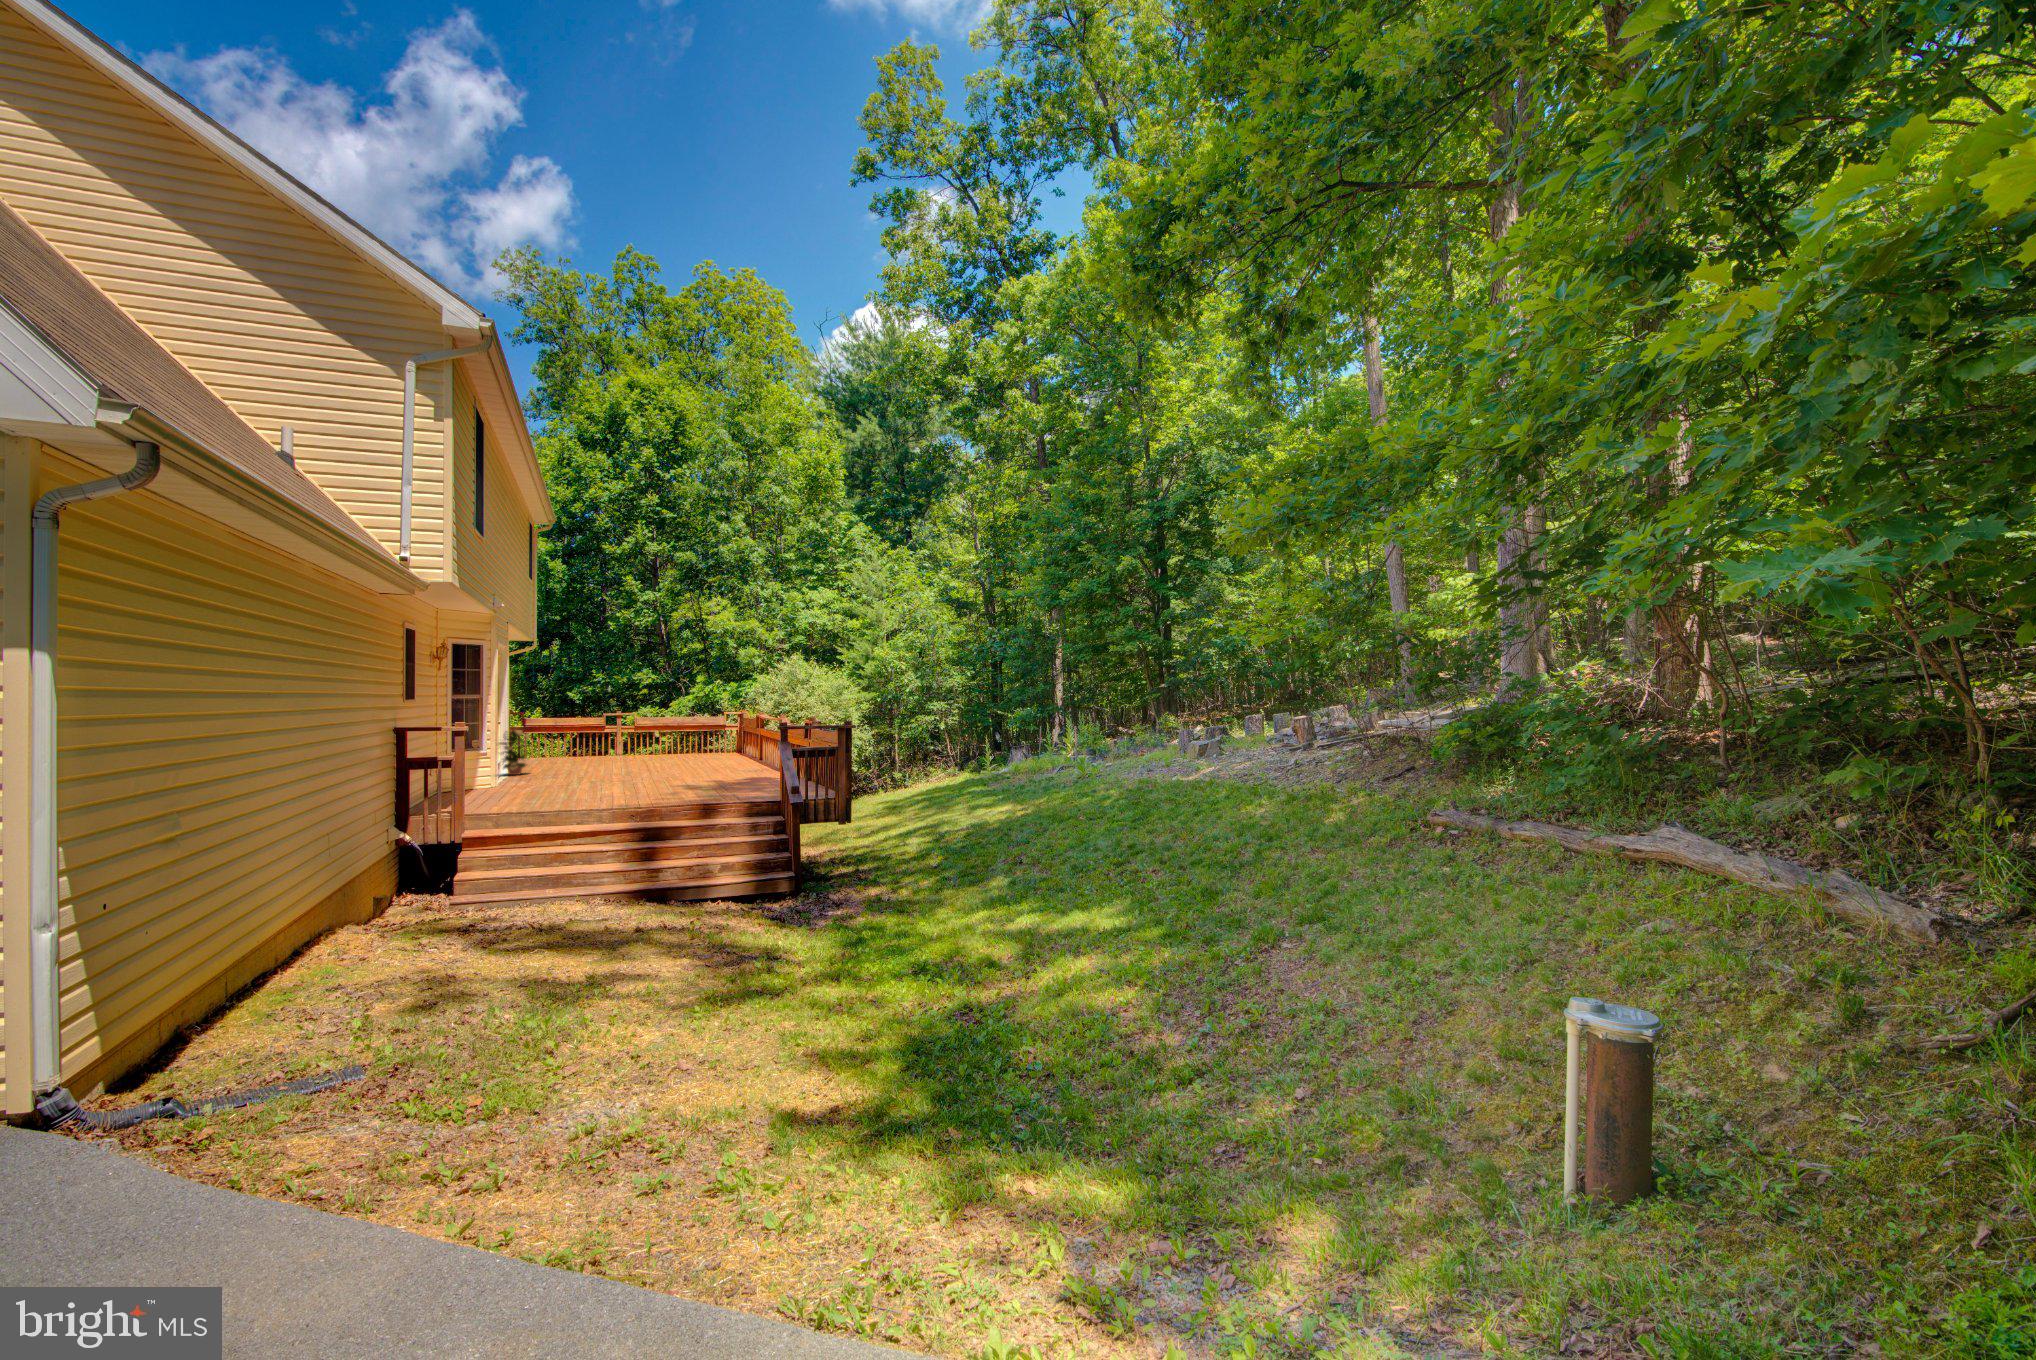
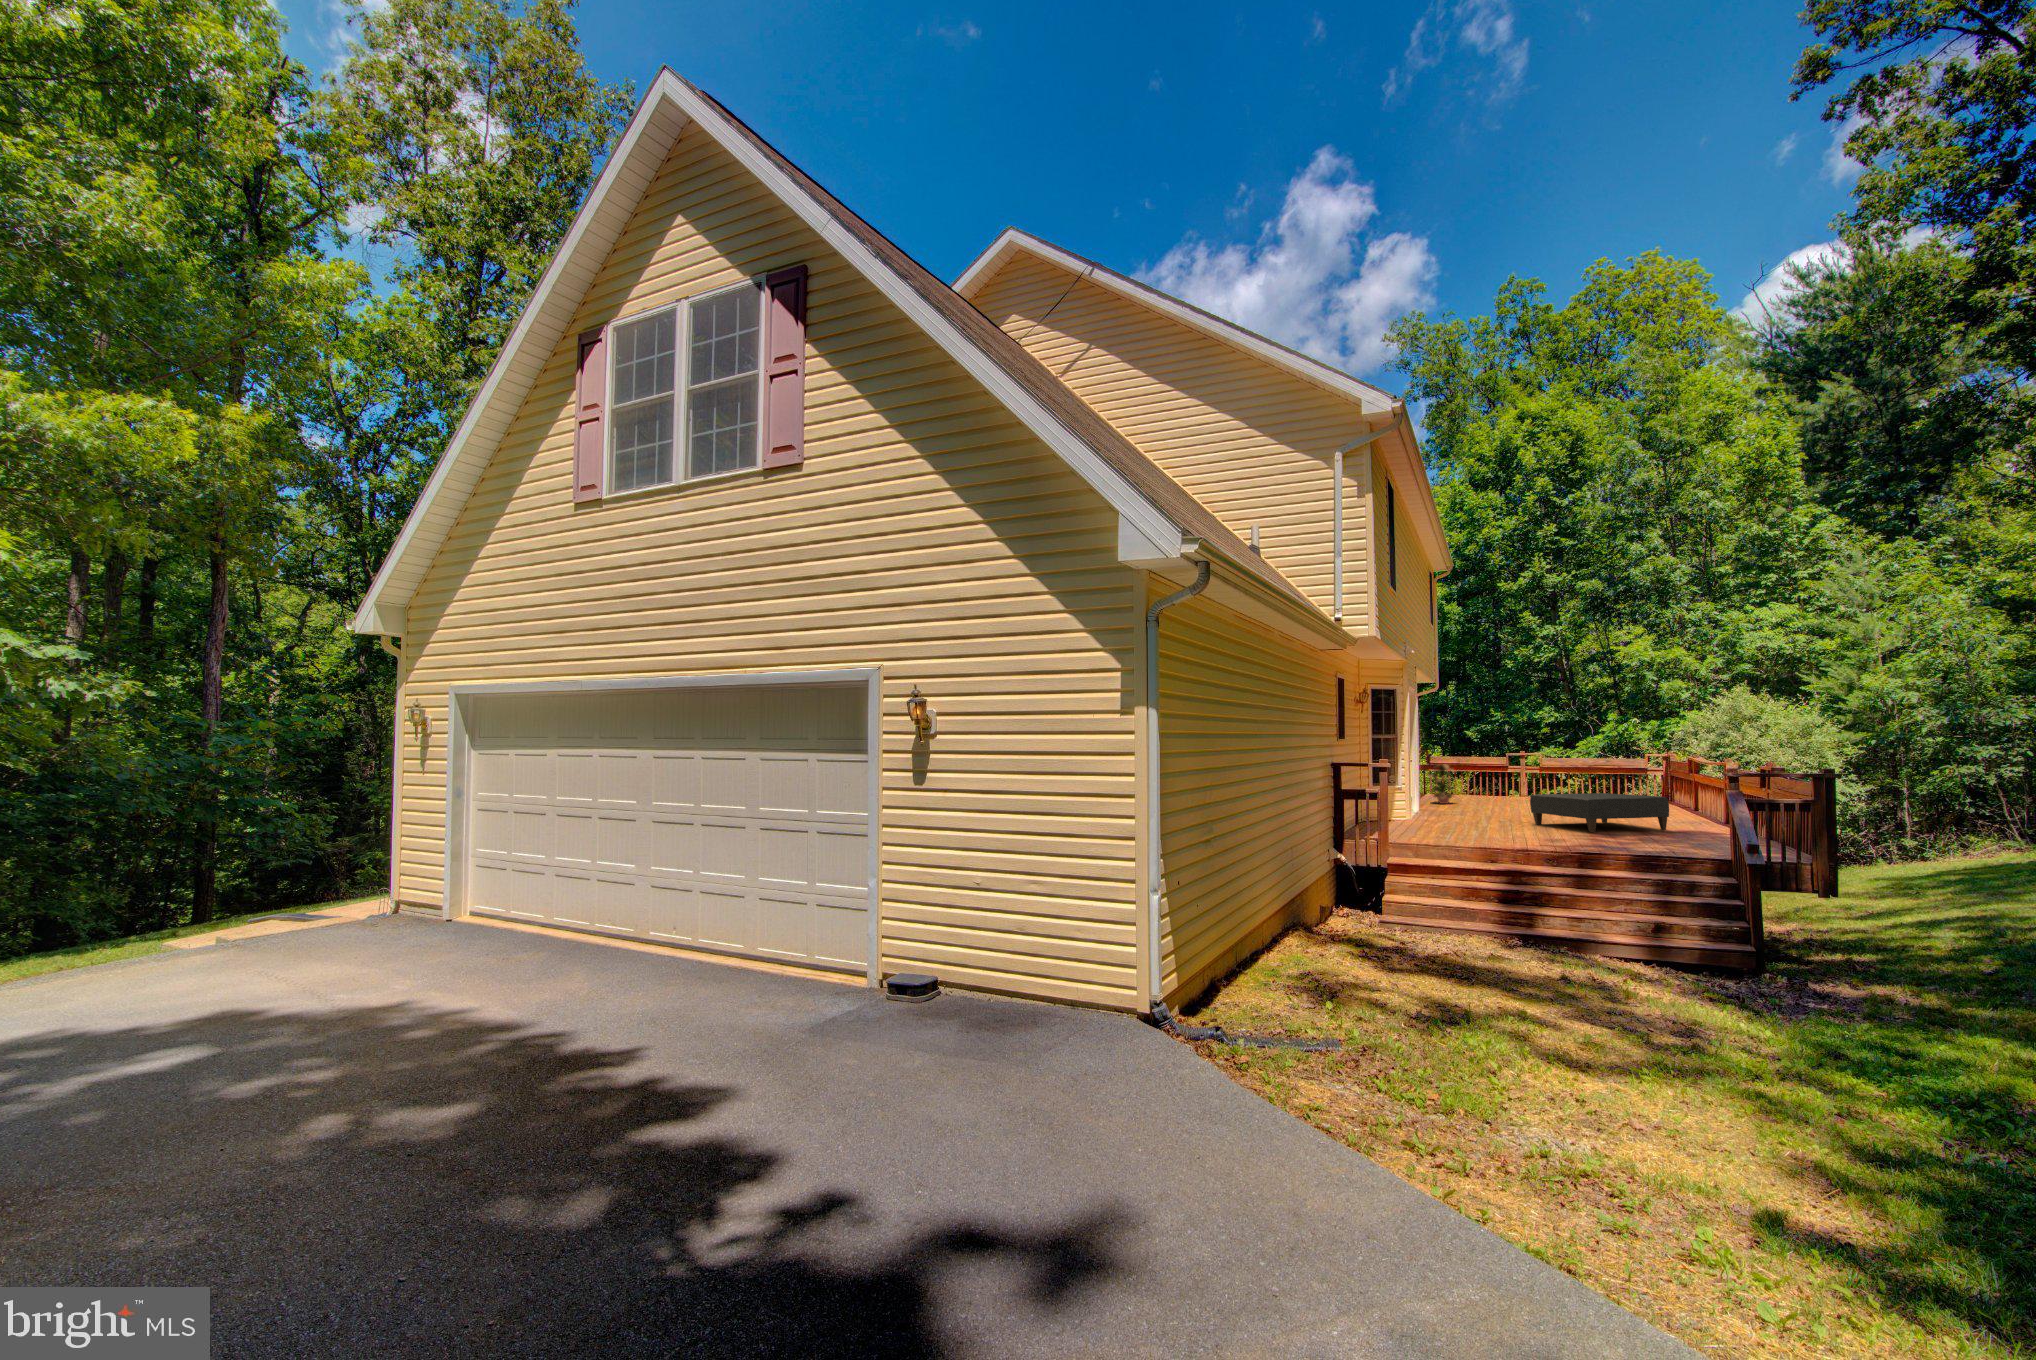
ottoman: none [600,749,730,791] -> present [1530,793,1669,832]

